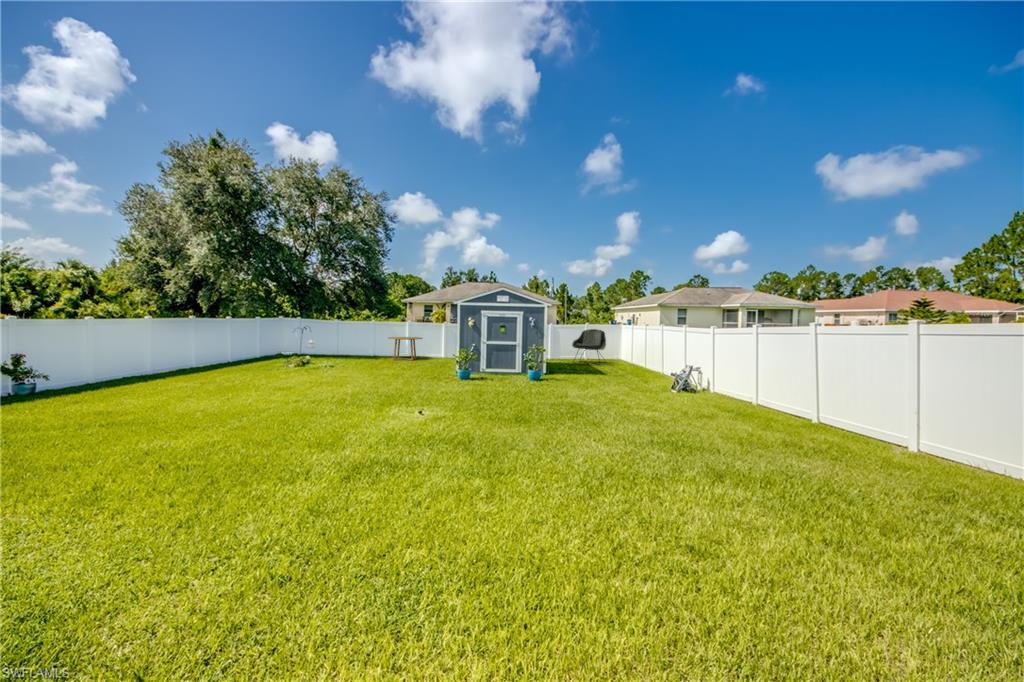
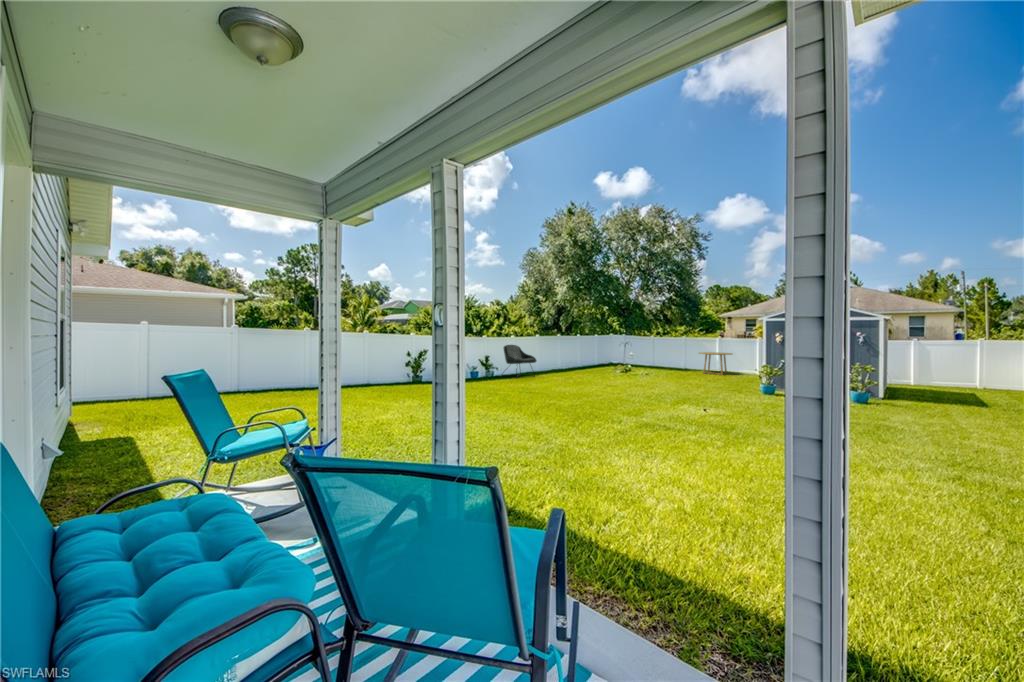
lounge chair: present [572,329,606,365] -> present [503,345,537,378]

